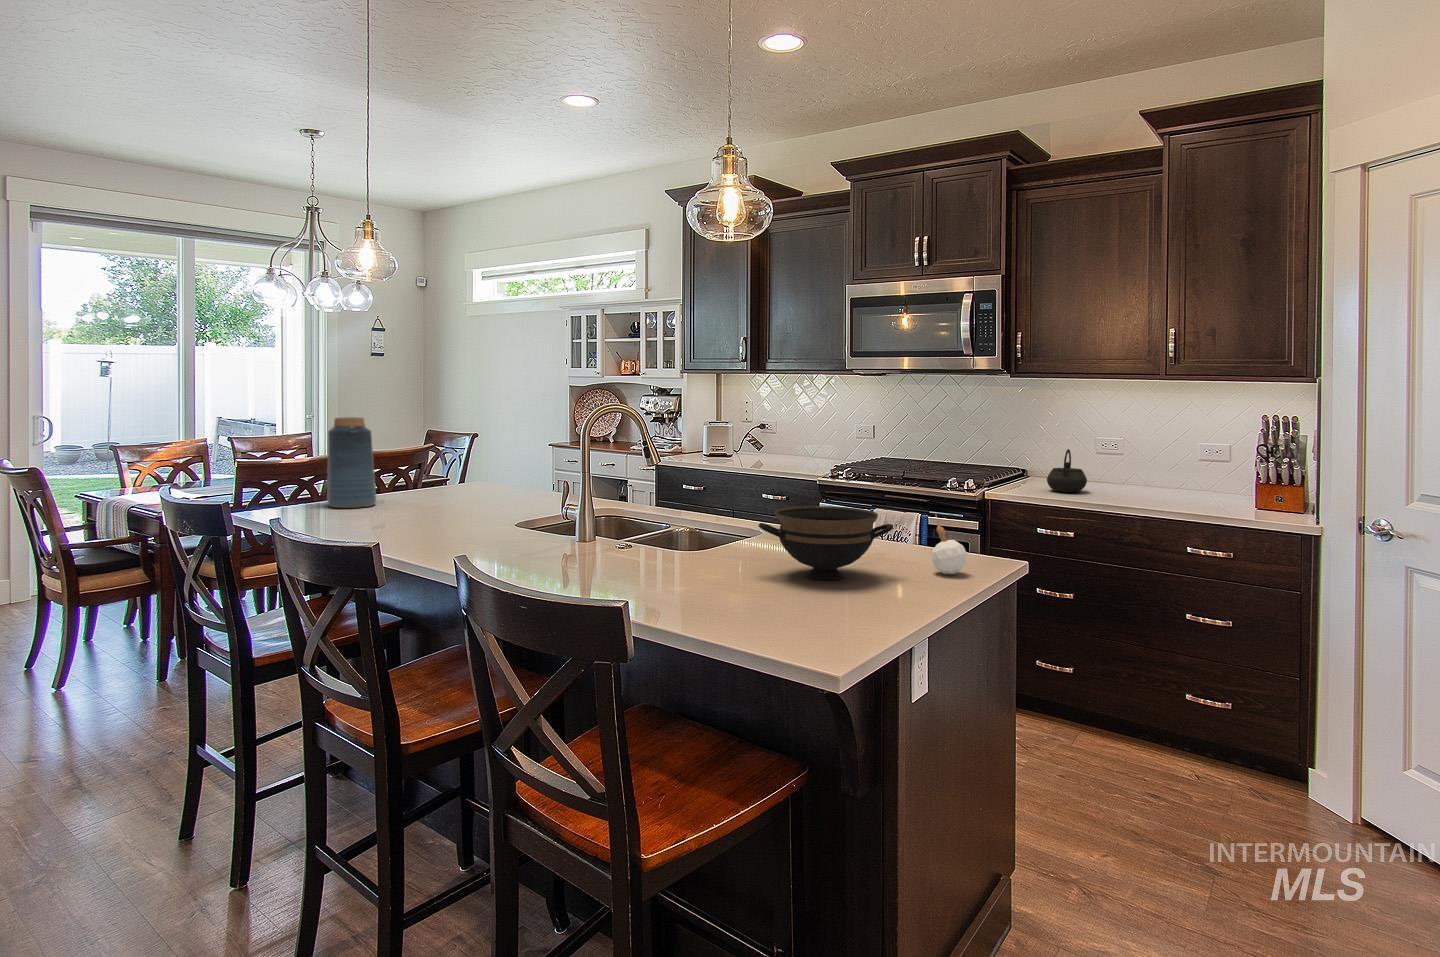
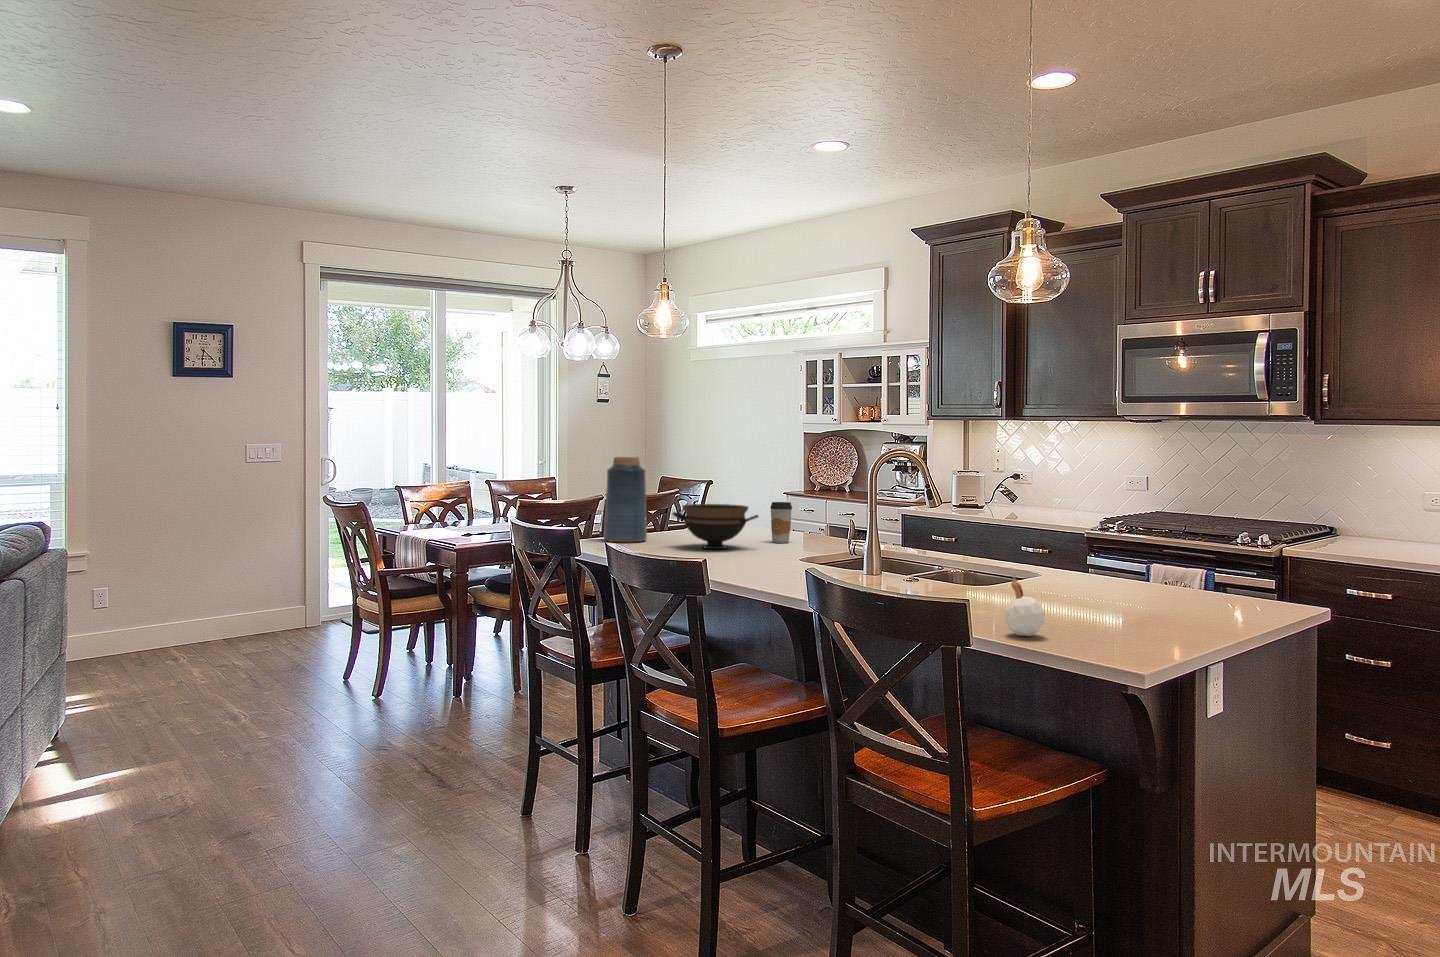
kettle: present [1047,449,1087,493] -> none [1360,503,1411,553]
coffee cup: none [508,461,531,503] -> present [770,502,792,543]
bowl: present [759,506,893,580] -> present [673,504,758,549]
candle: present [932,514,967,574] -> present [1005,567,1045,636]

